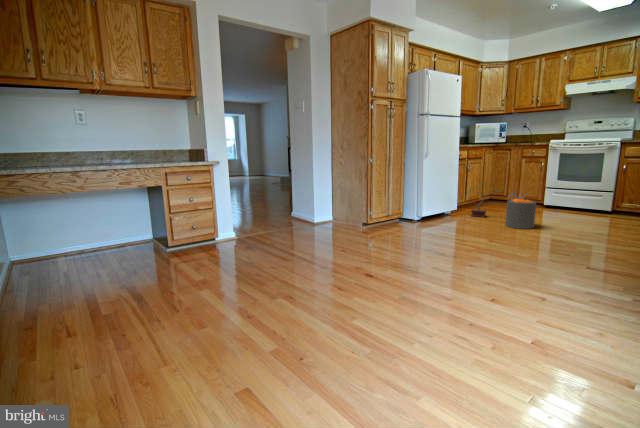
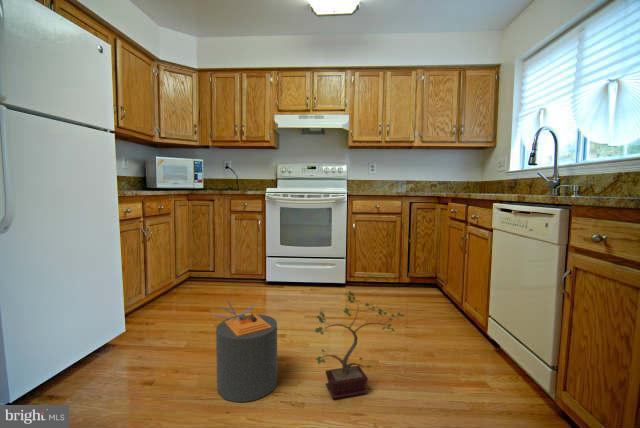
potted plant: present [468,183,498,217] -> present [315,291,404,398]

